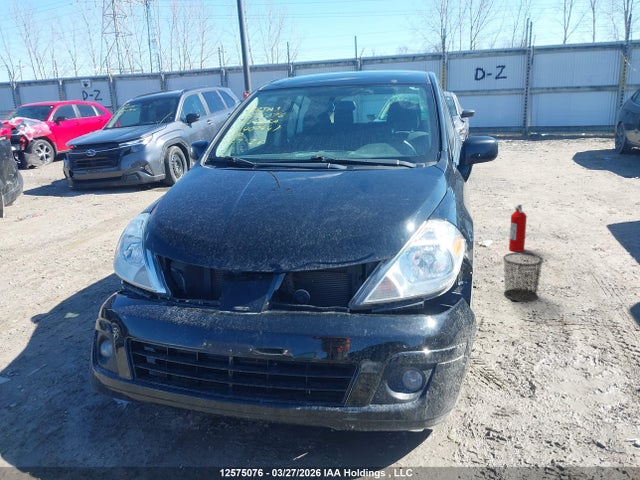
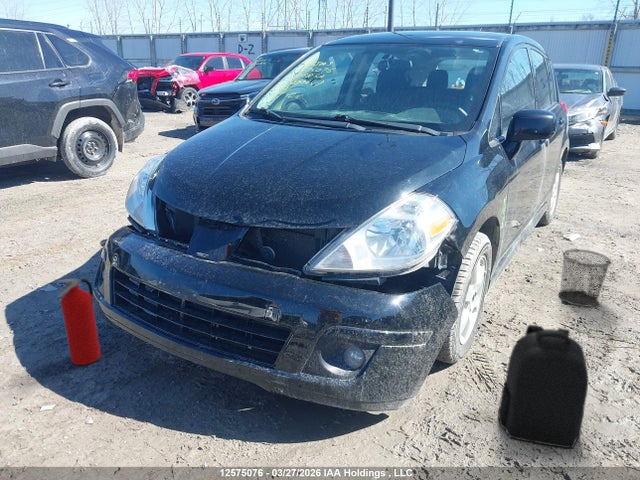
fire extinguisher: present [509,205,527,252] -> present [58,279,101,365]
backpack: none [518,319,596,423] -> present [498,325,588,448]

